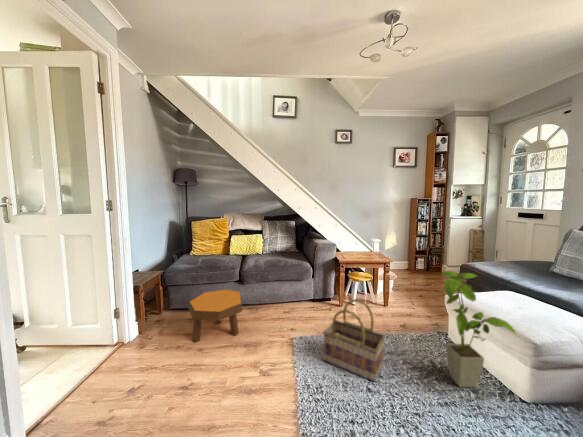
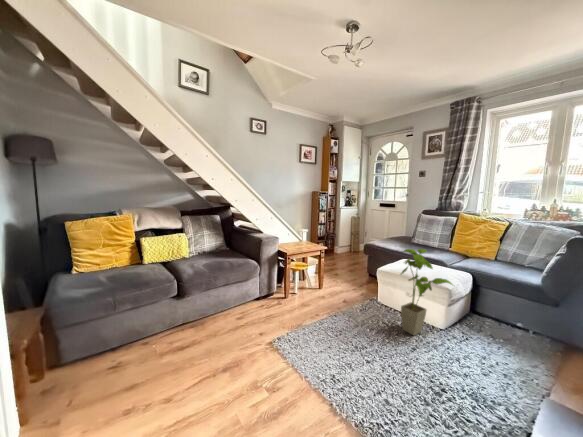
footstool: present [189,289,242,342] -> none [124,308,210,394]
basket: present [323,299,385,382] -> none [314,286,371,355]

